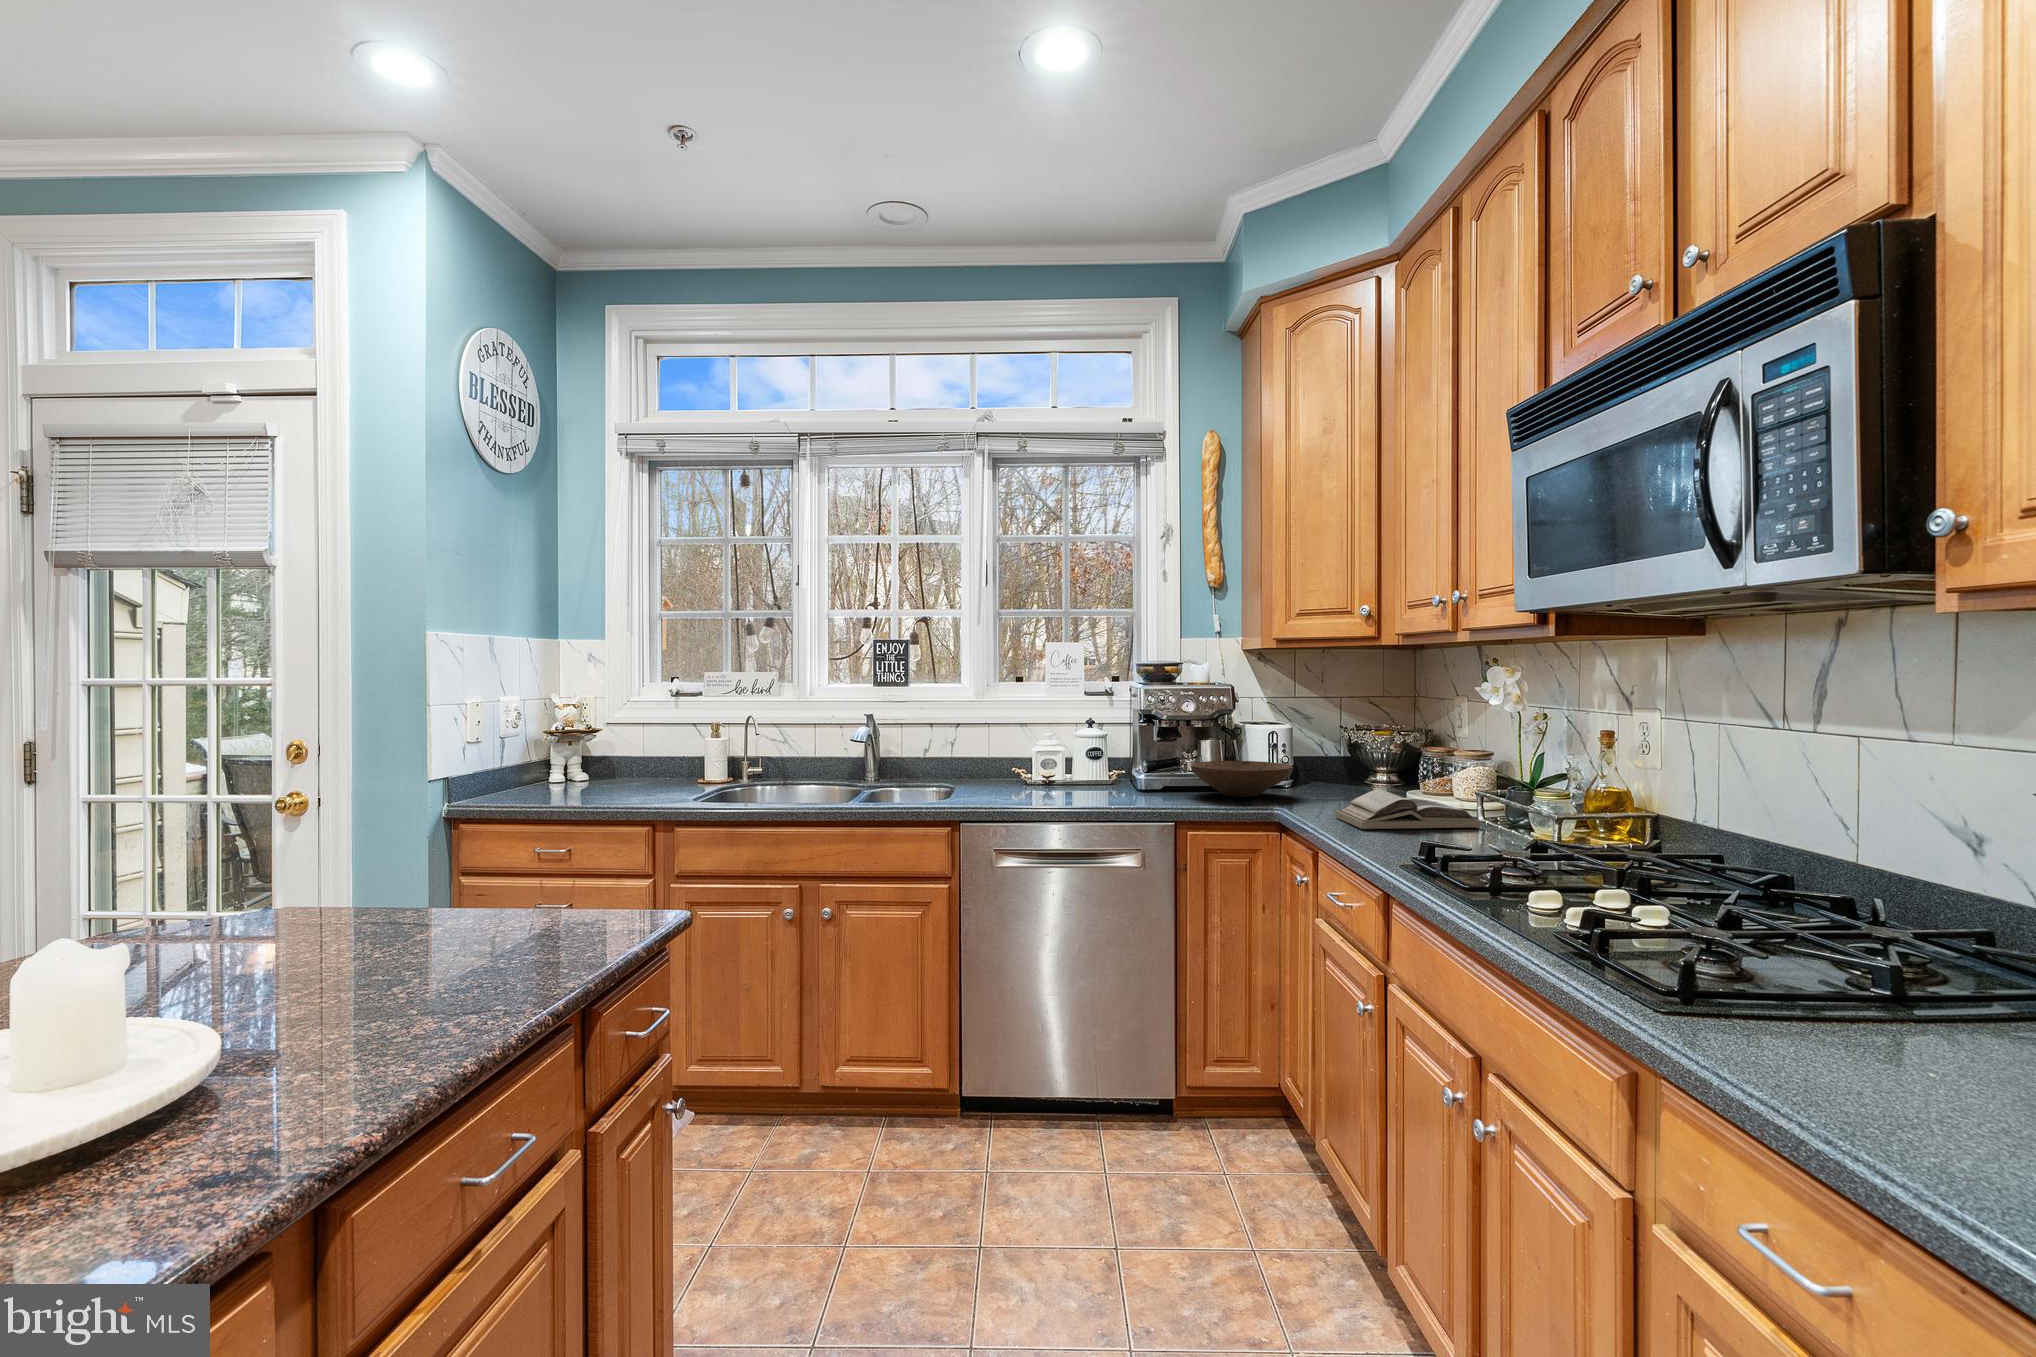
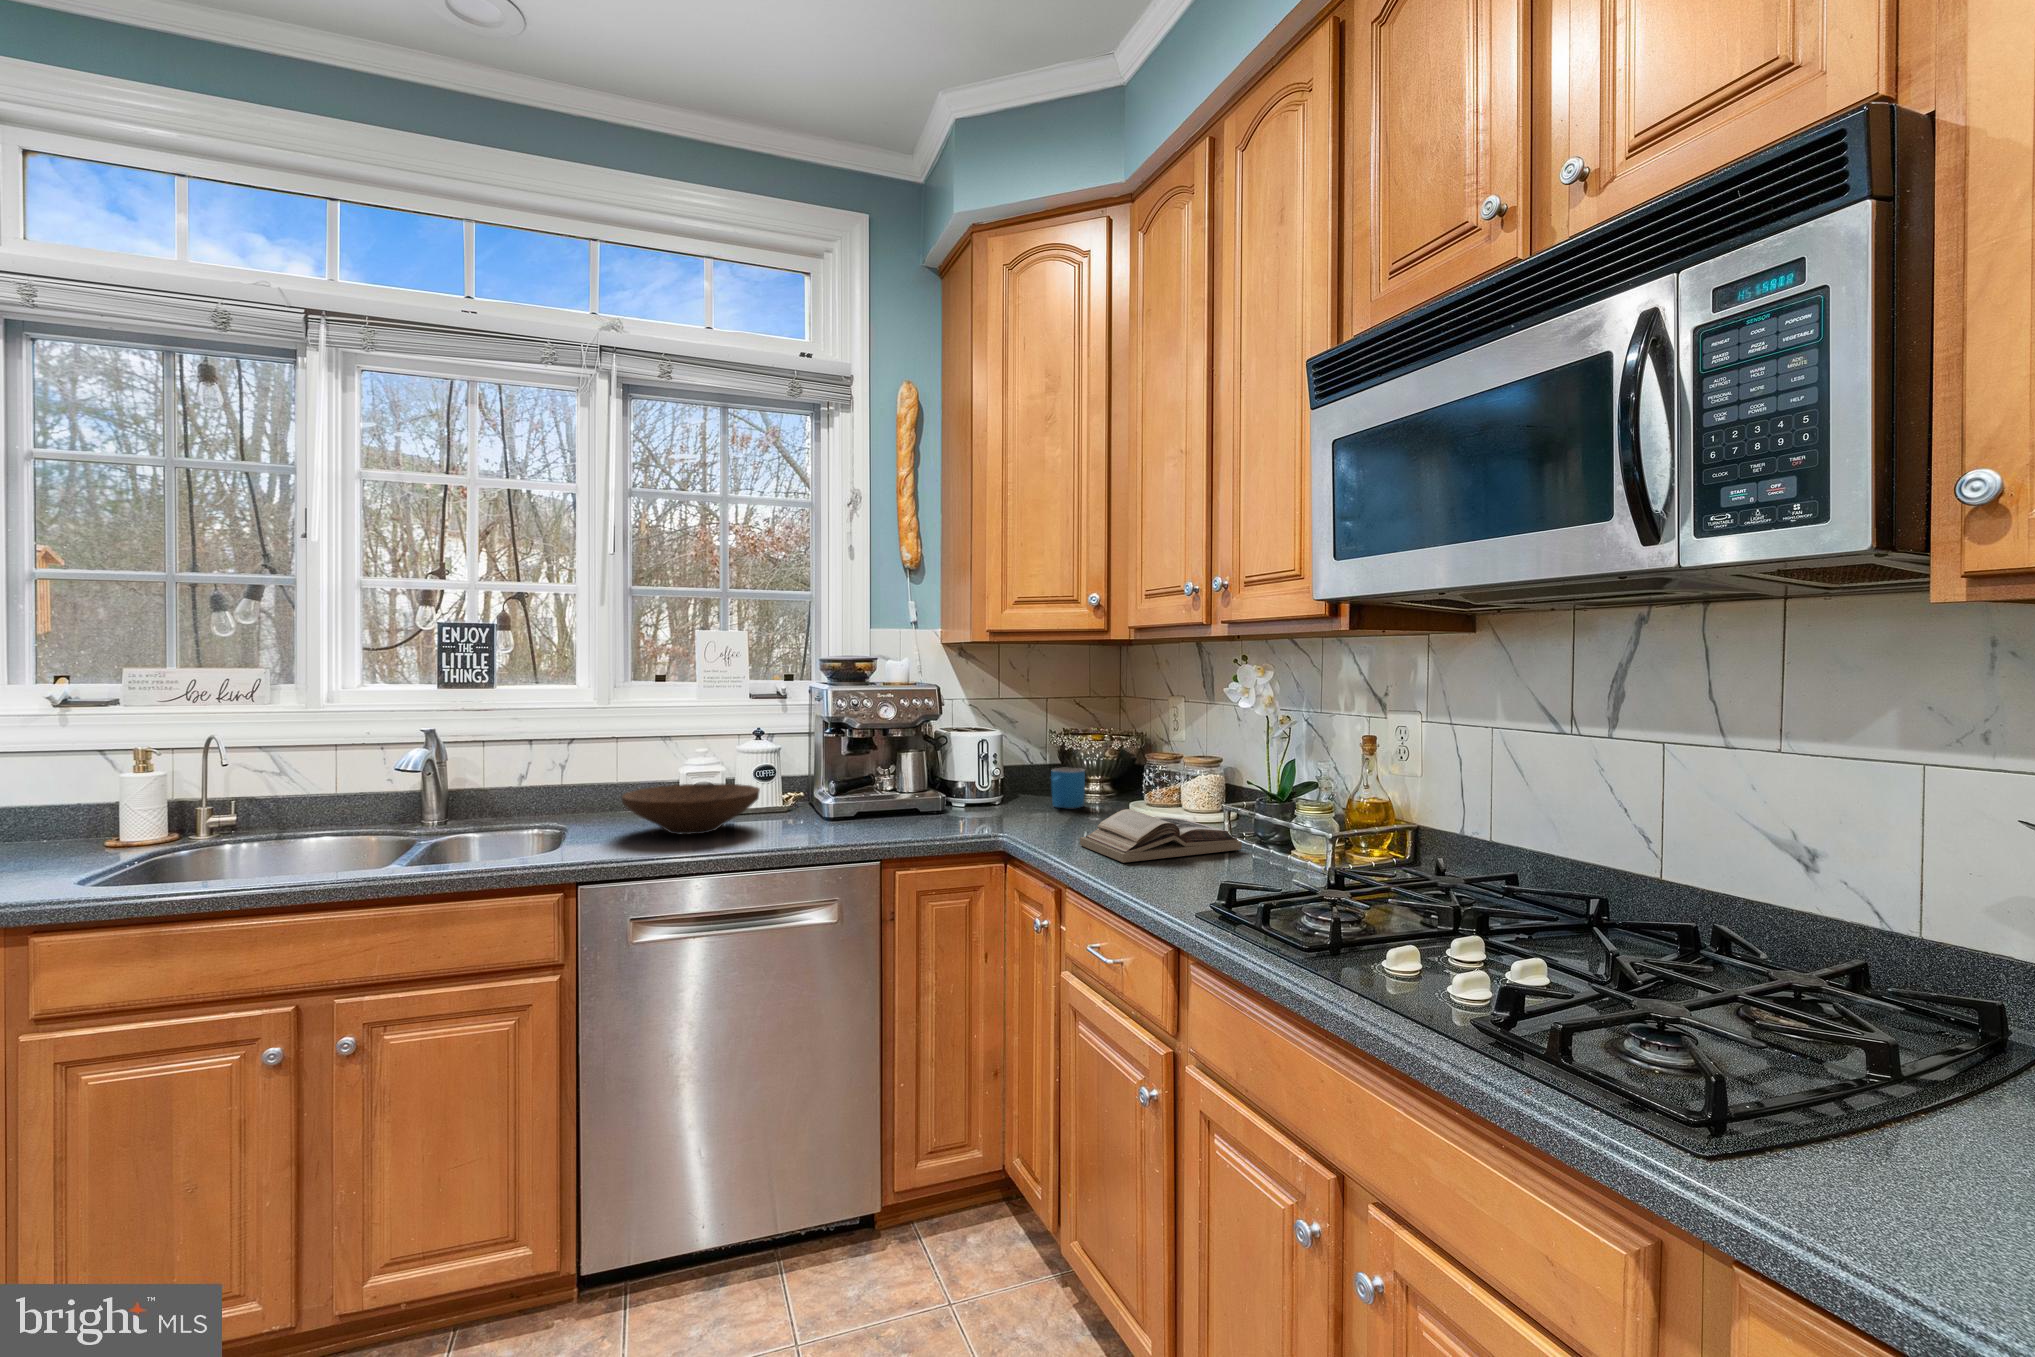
mug: none [1332,759,1367,794] -> present [1051,768,1085,808]
wooden bowl: present [1191,761,1293,797] -> present [622,783,760,835]

